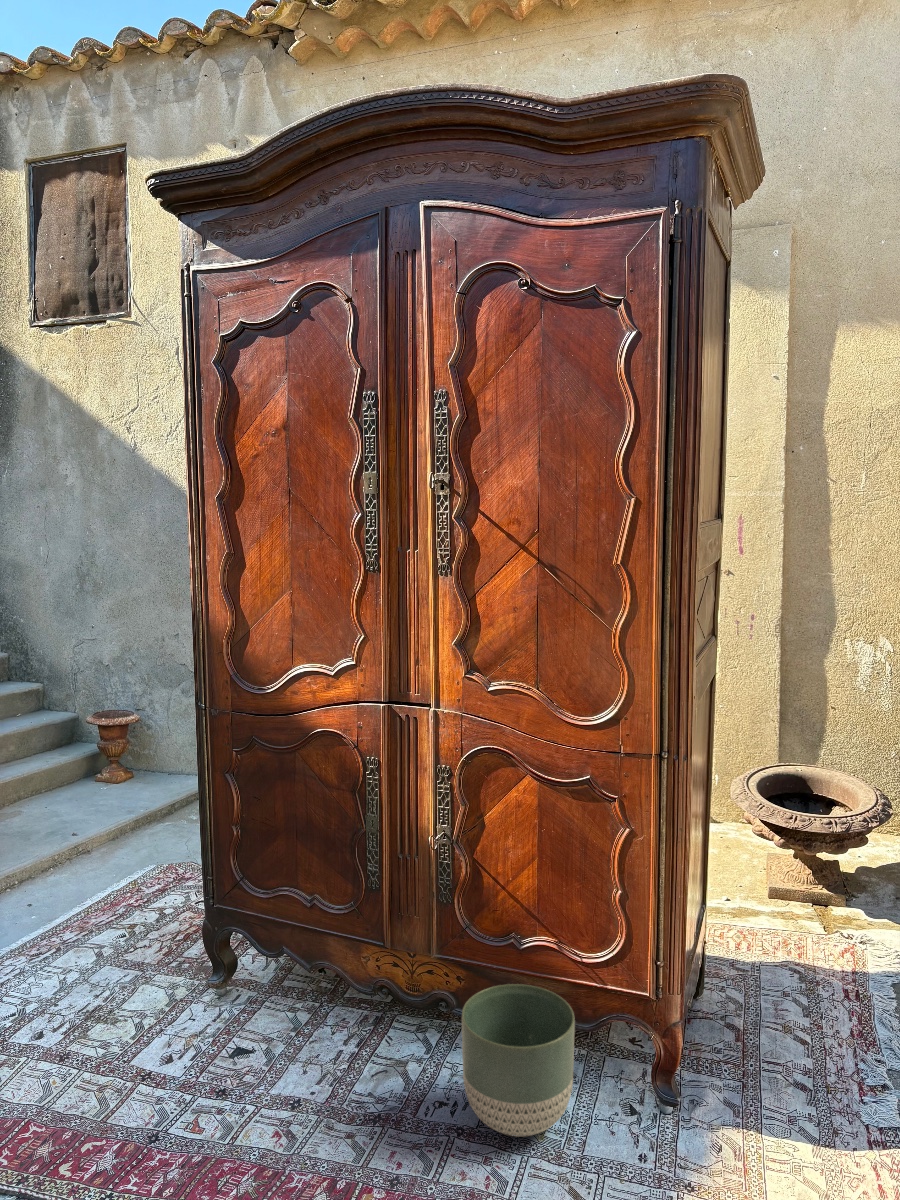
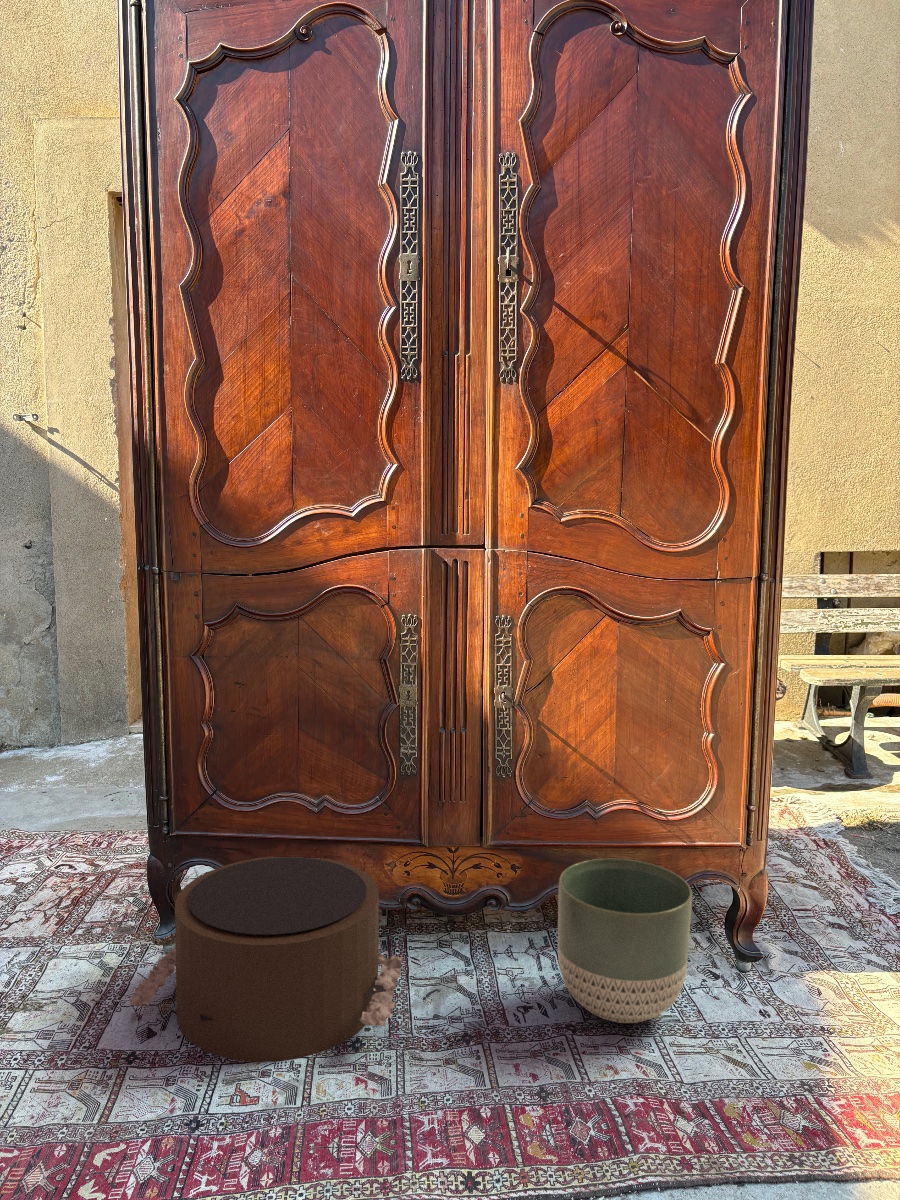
pouf: none [153,936,360,1104] -> present [129,856,402,1062]

